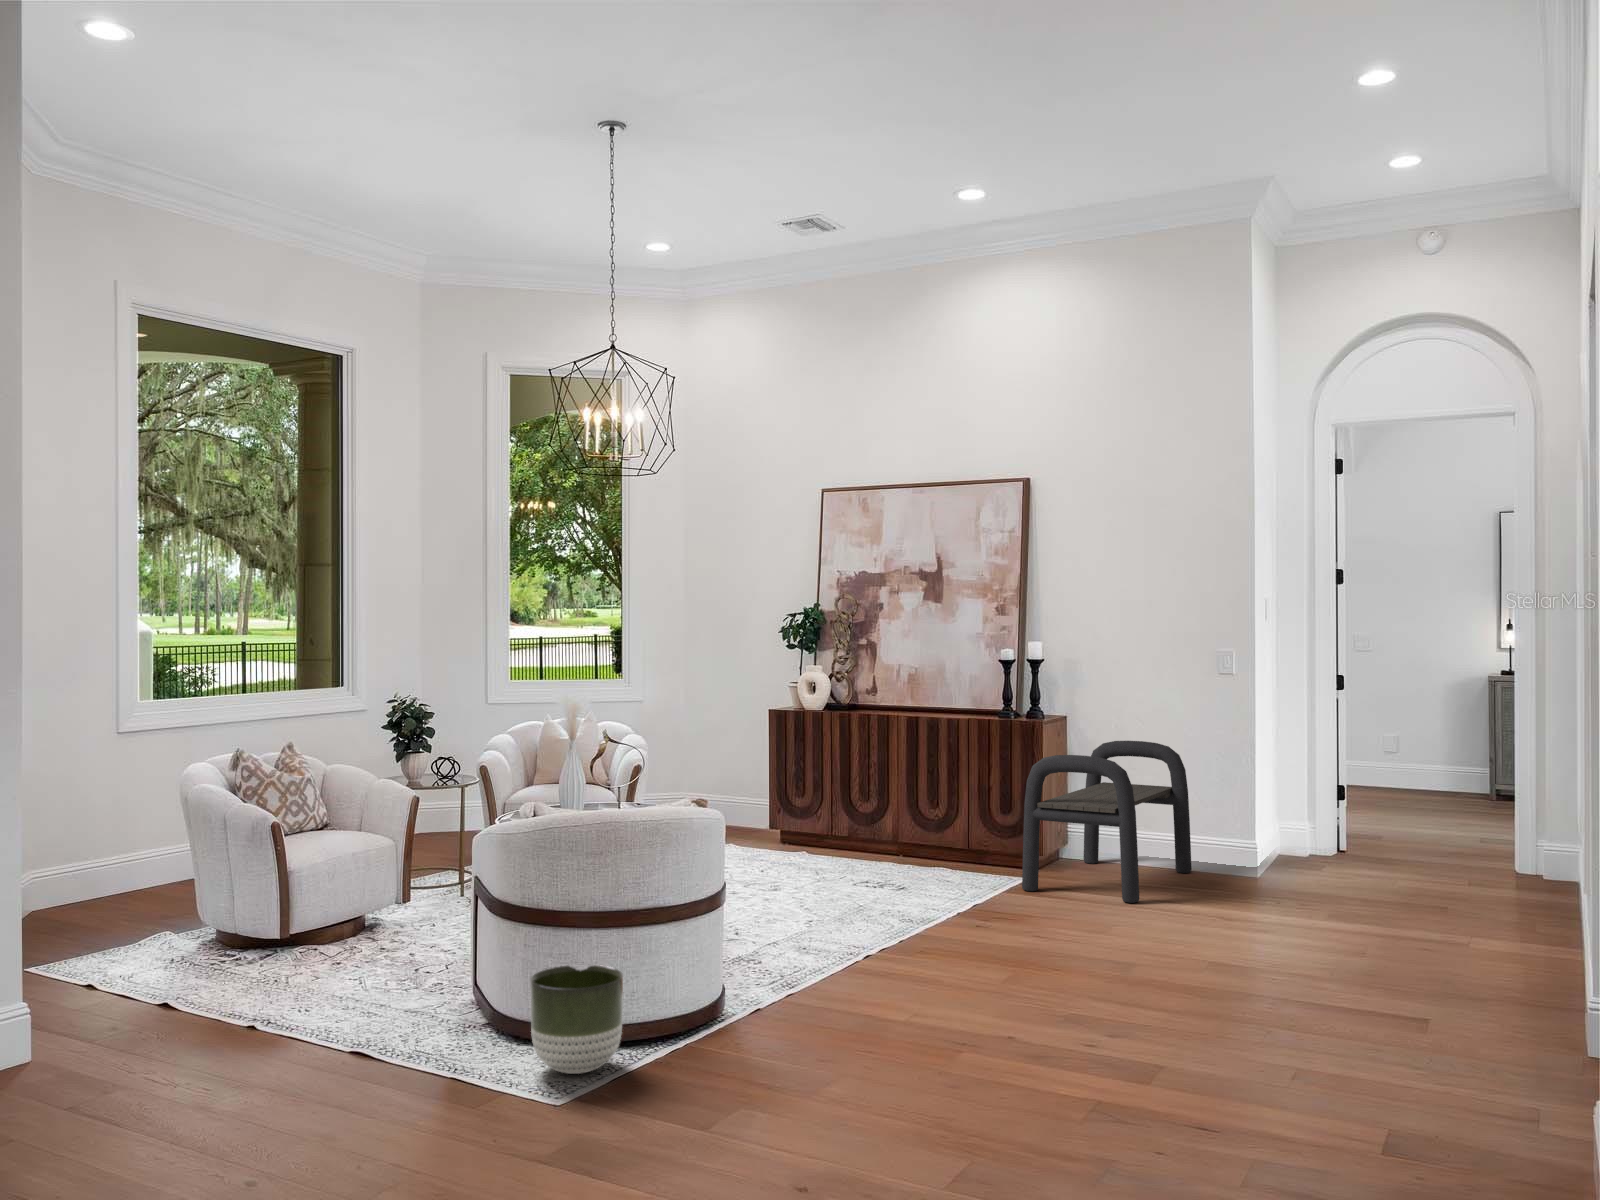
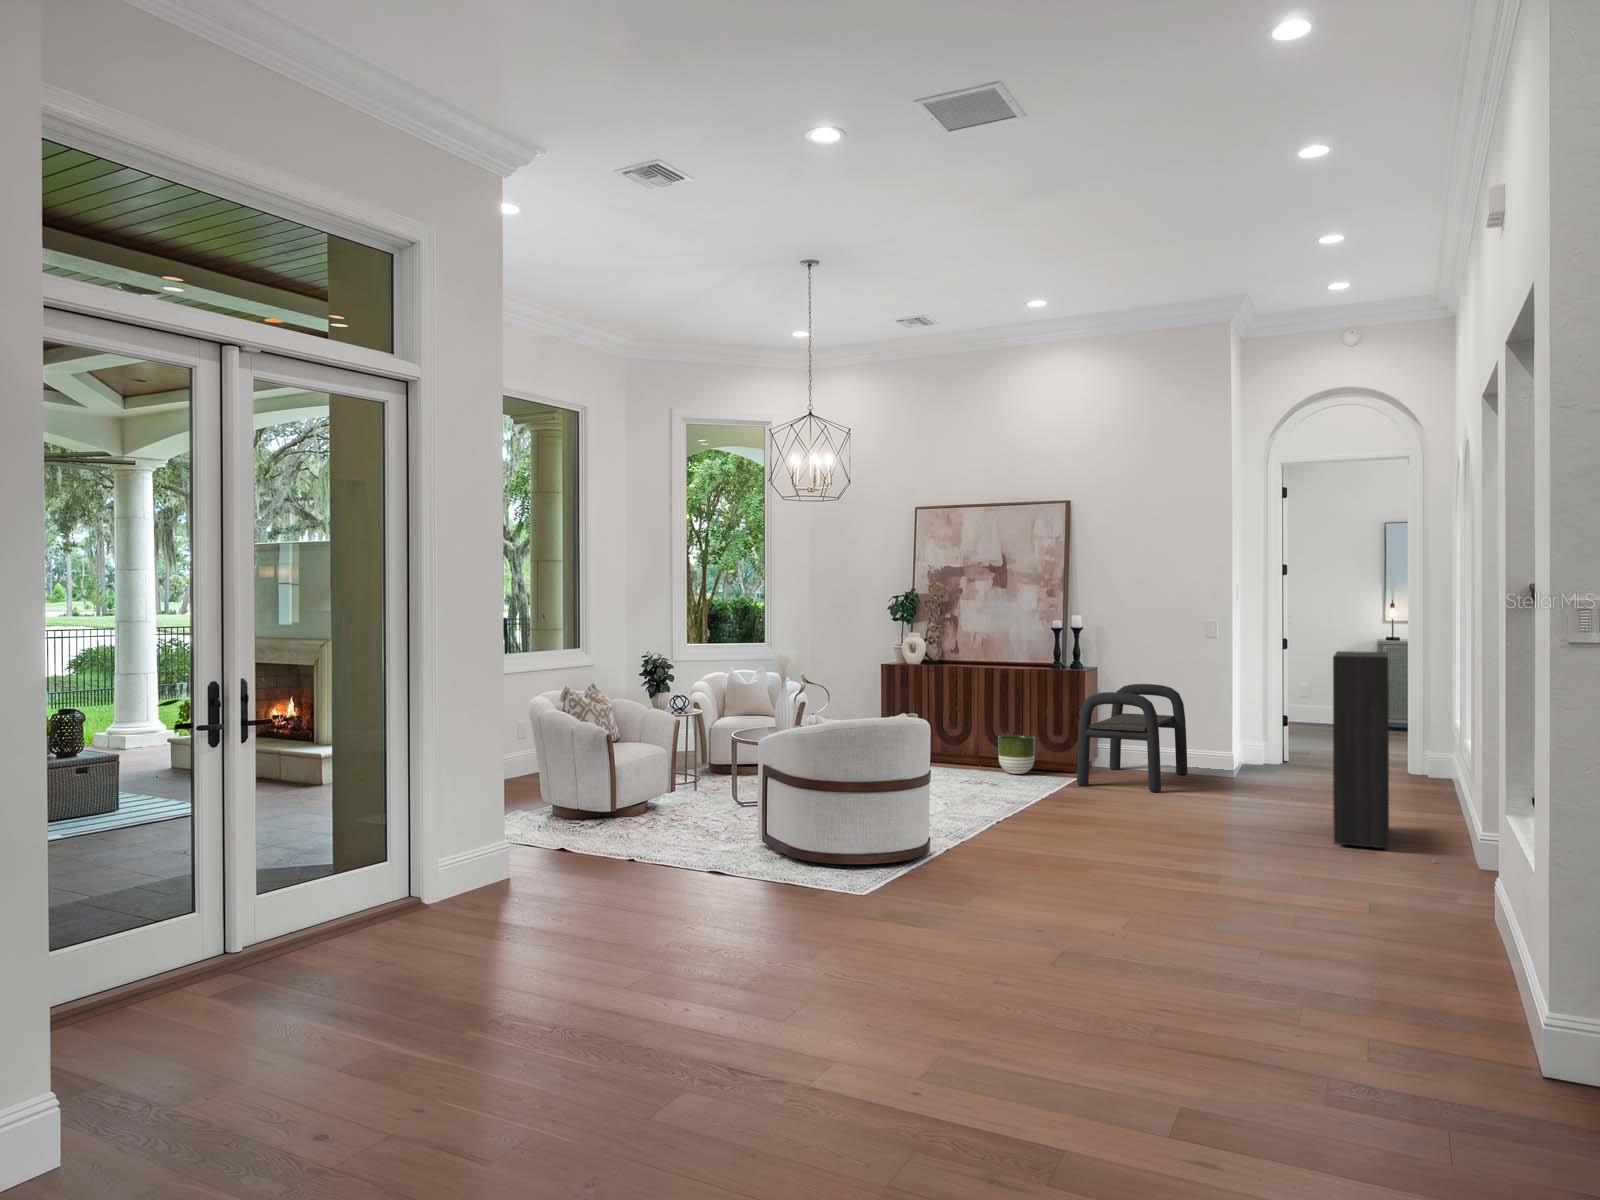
bookcase: none [1362,699,1518,1042] -> present [1333,651,1435,862]
planter: present [530,965,623,1074] -> present [998,735,1035,774]

